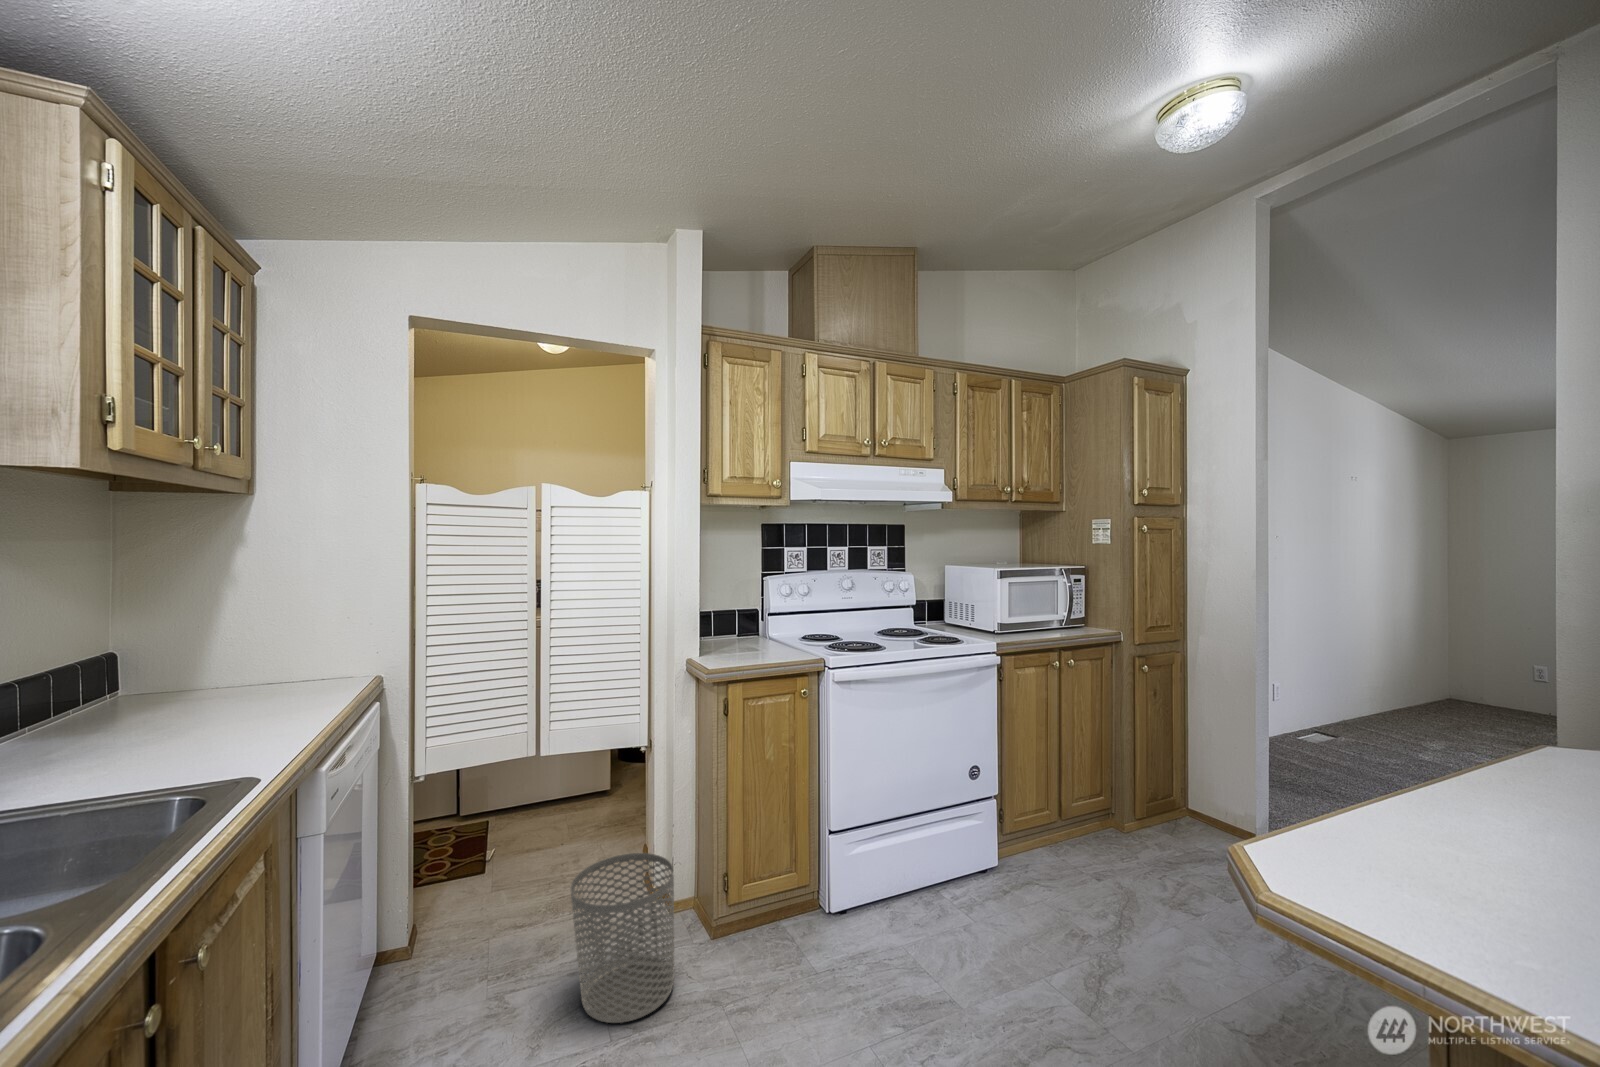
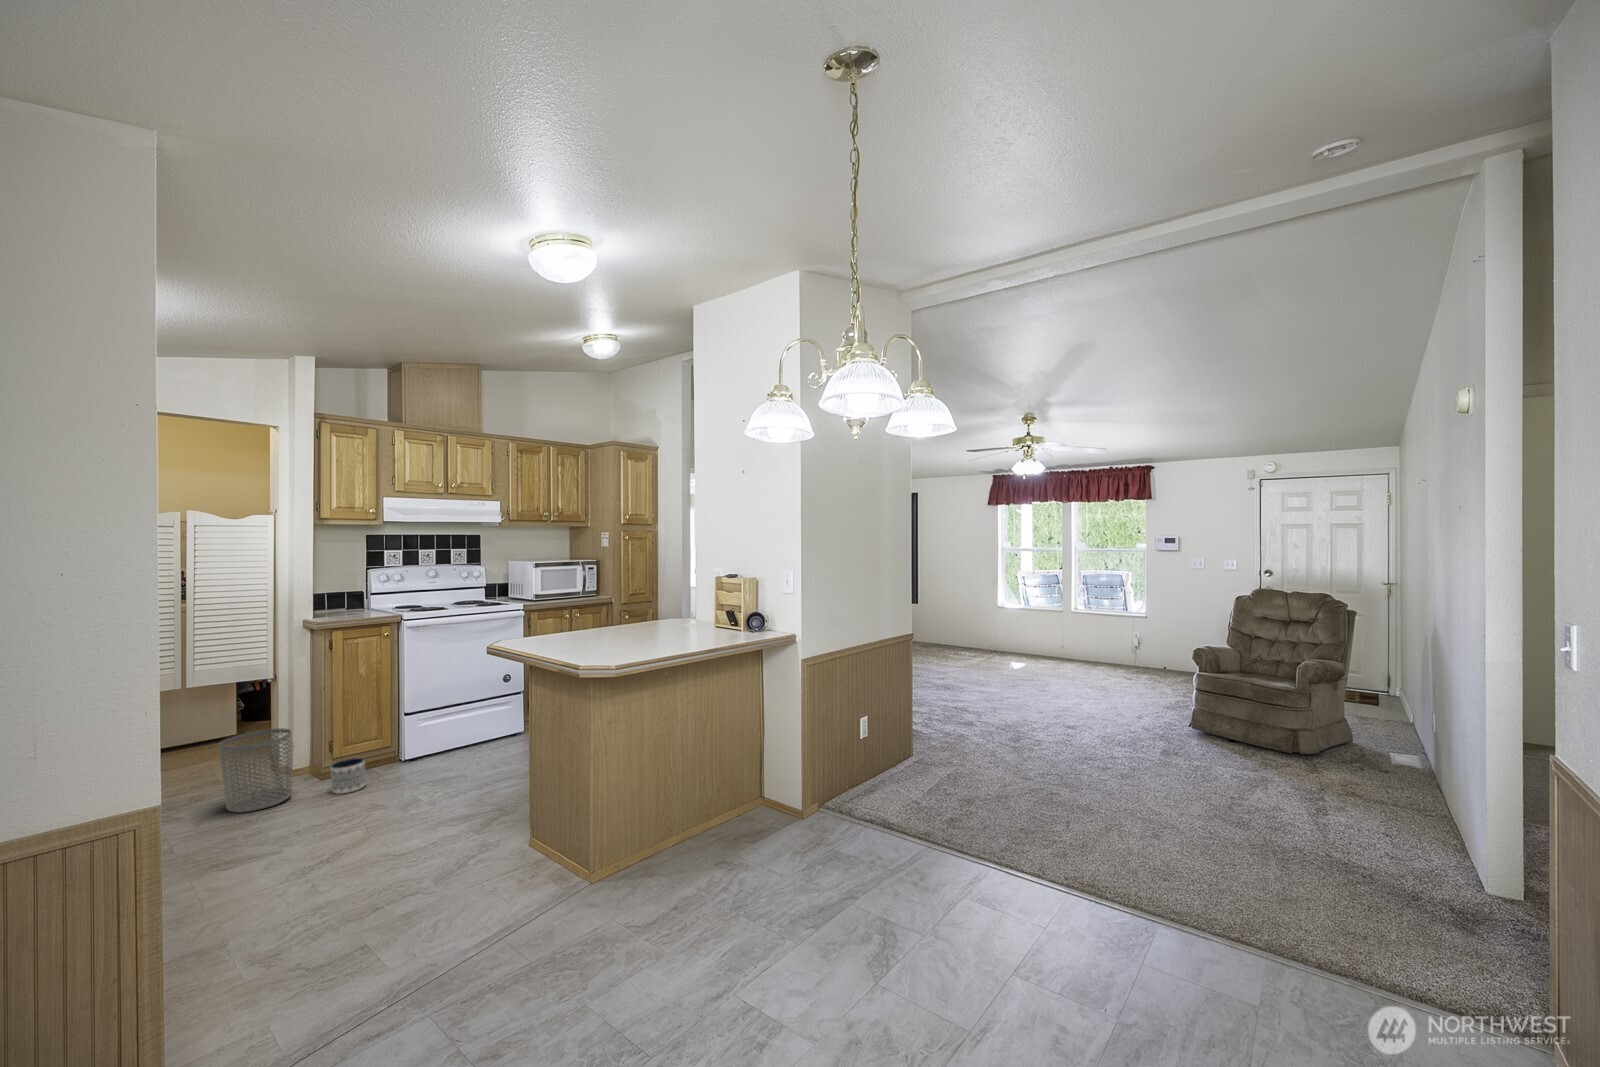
planter: none [732,924,786,1003] -> present [330,758,366,794]

